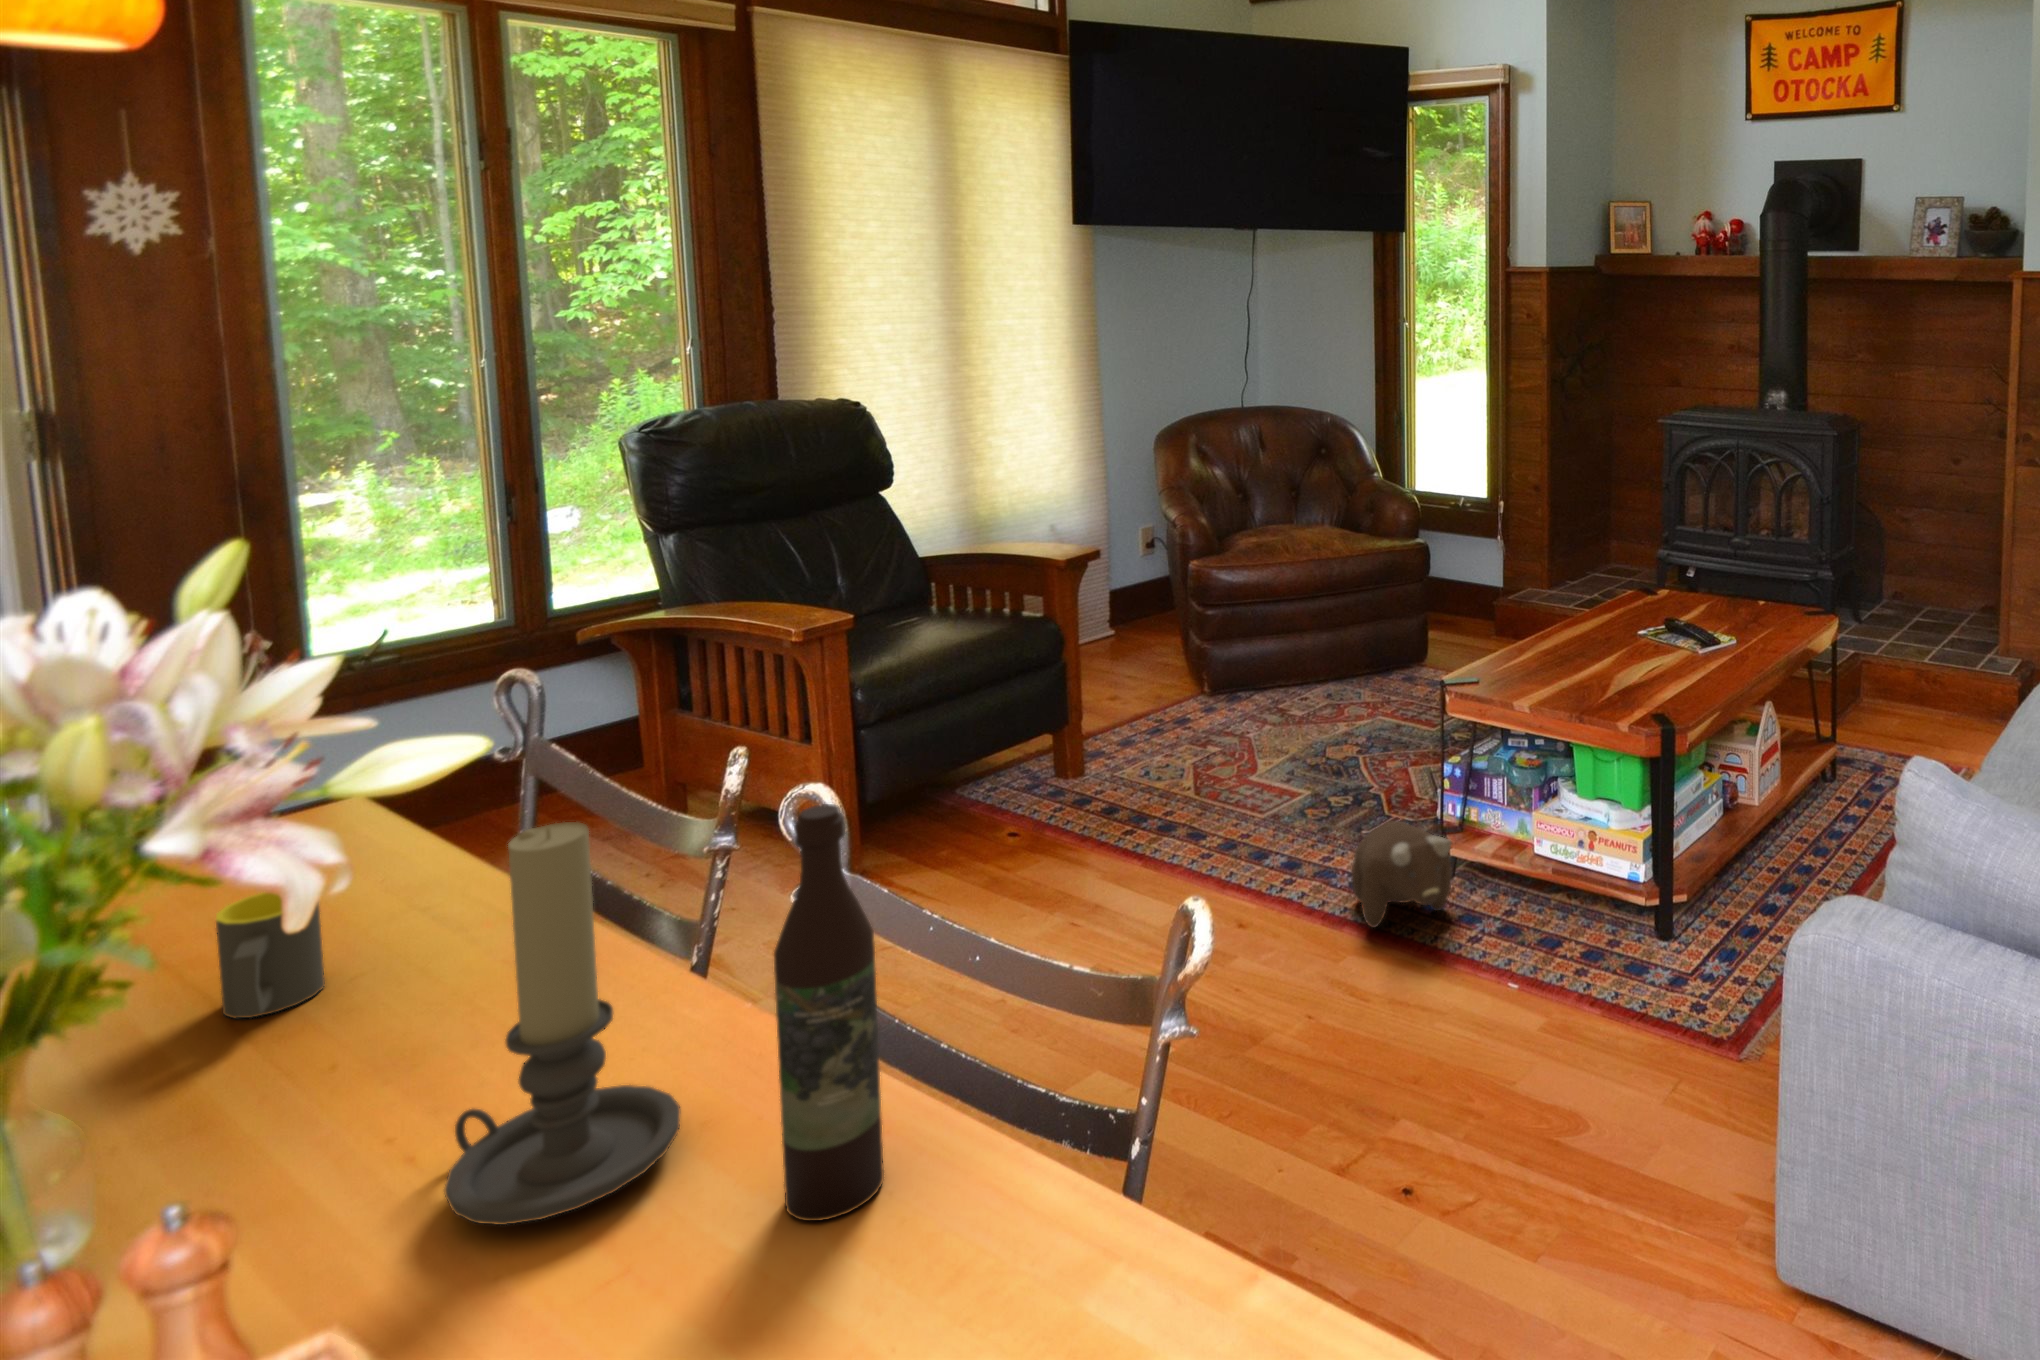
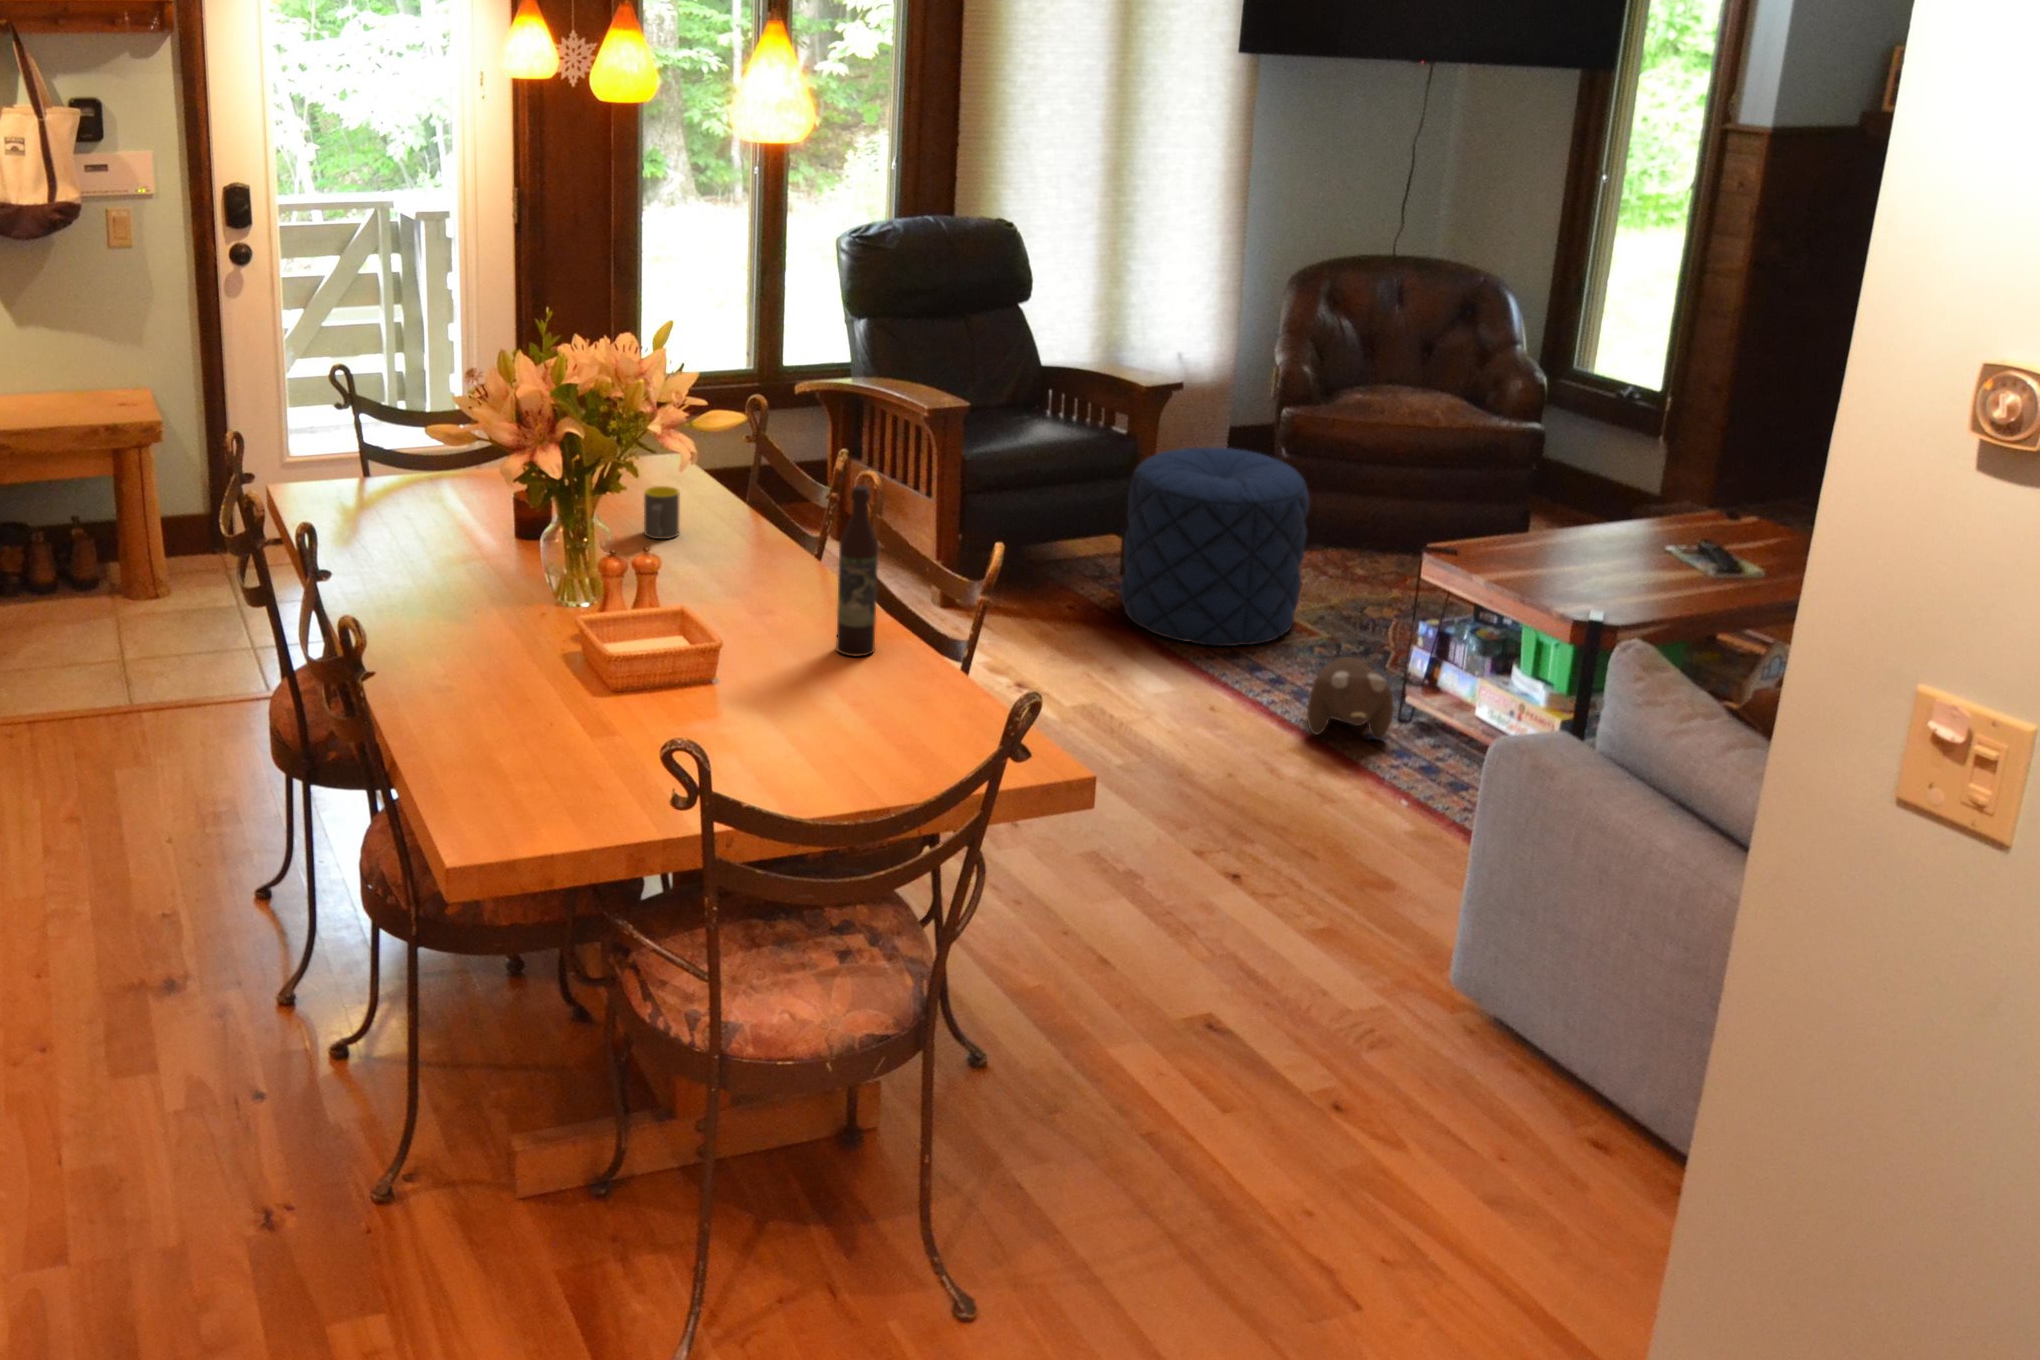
pouf: none [1068,610,1275,849] -> present [1120,447,1309,646]
candle holder: present [445,822,680,1225] -> none [723,472,805,627]

